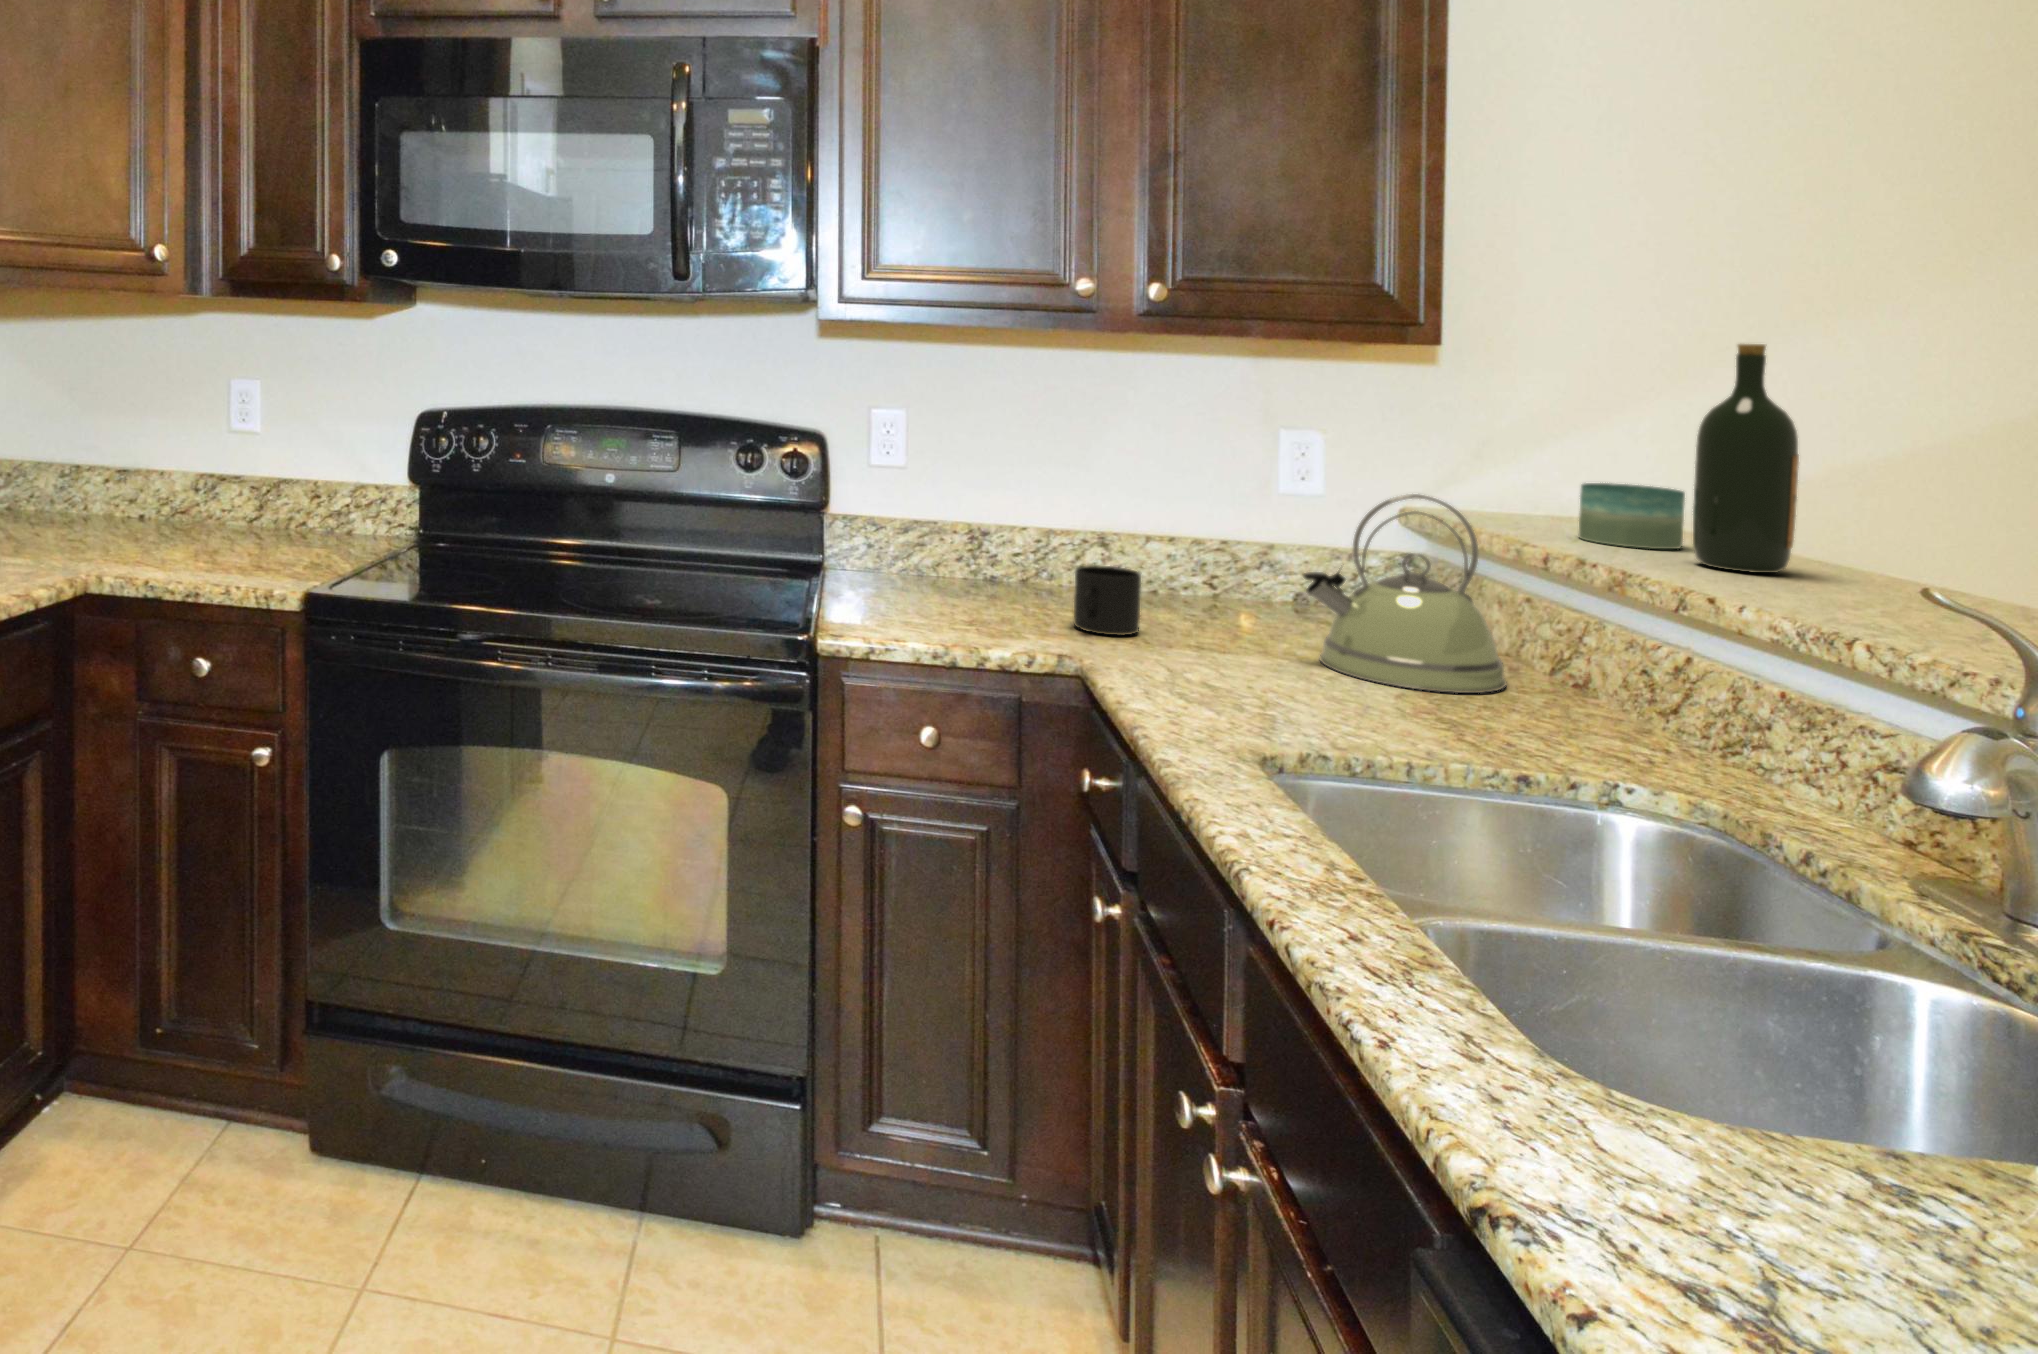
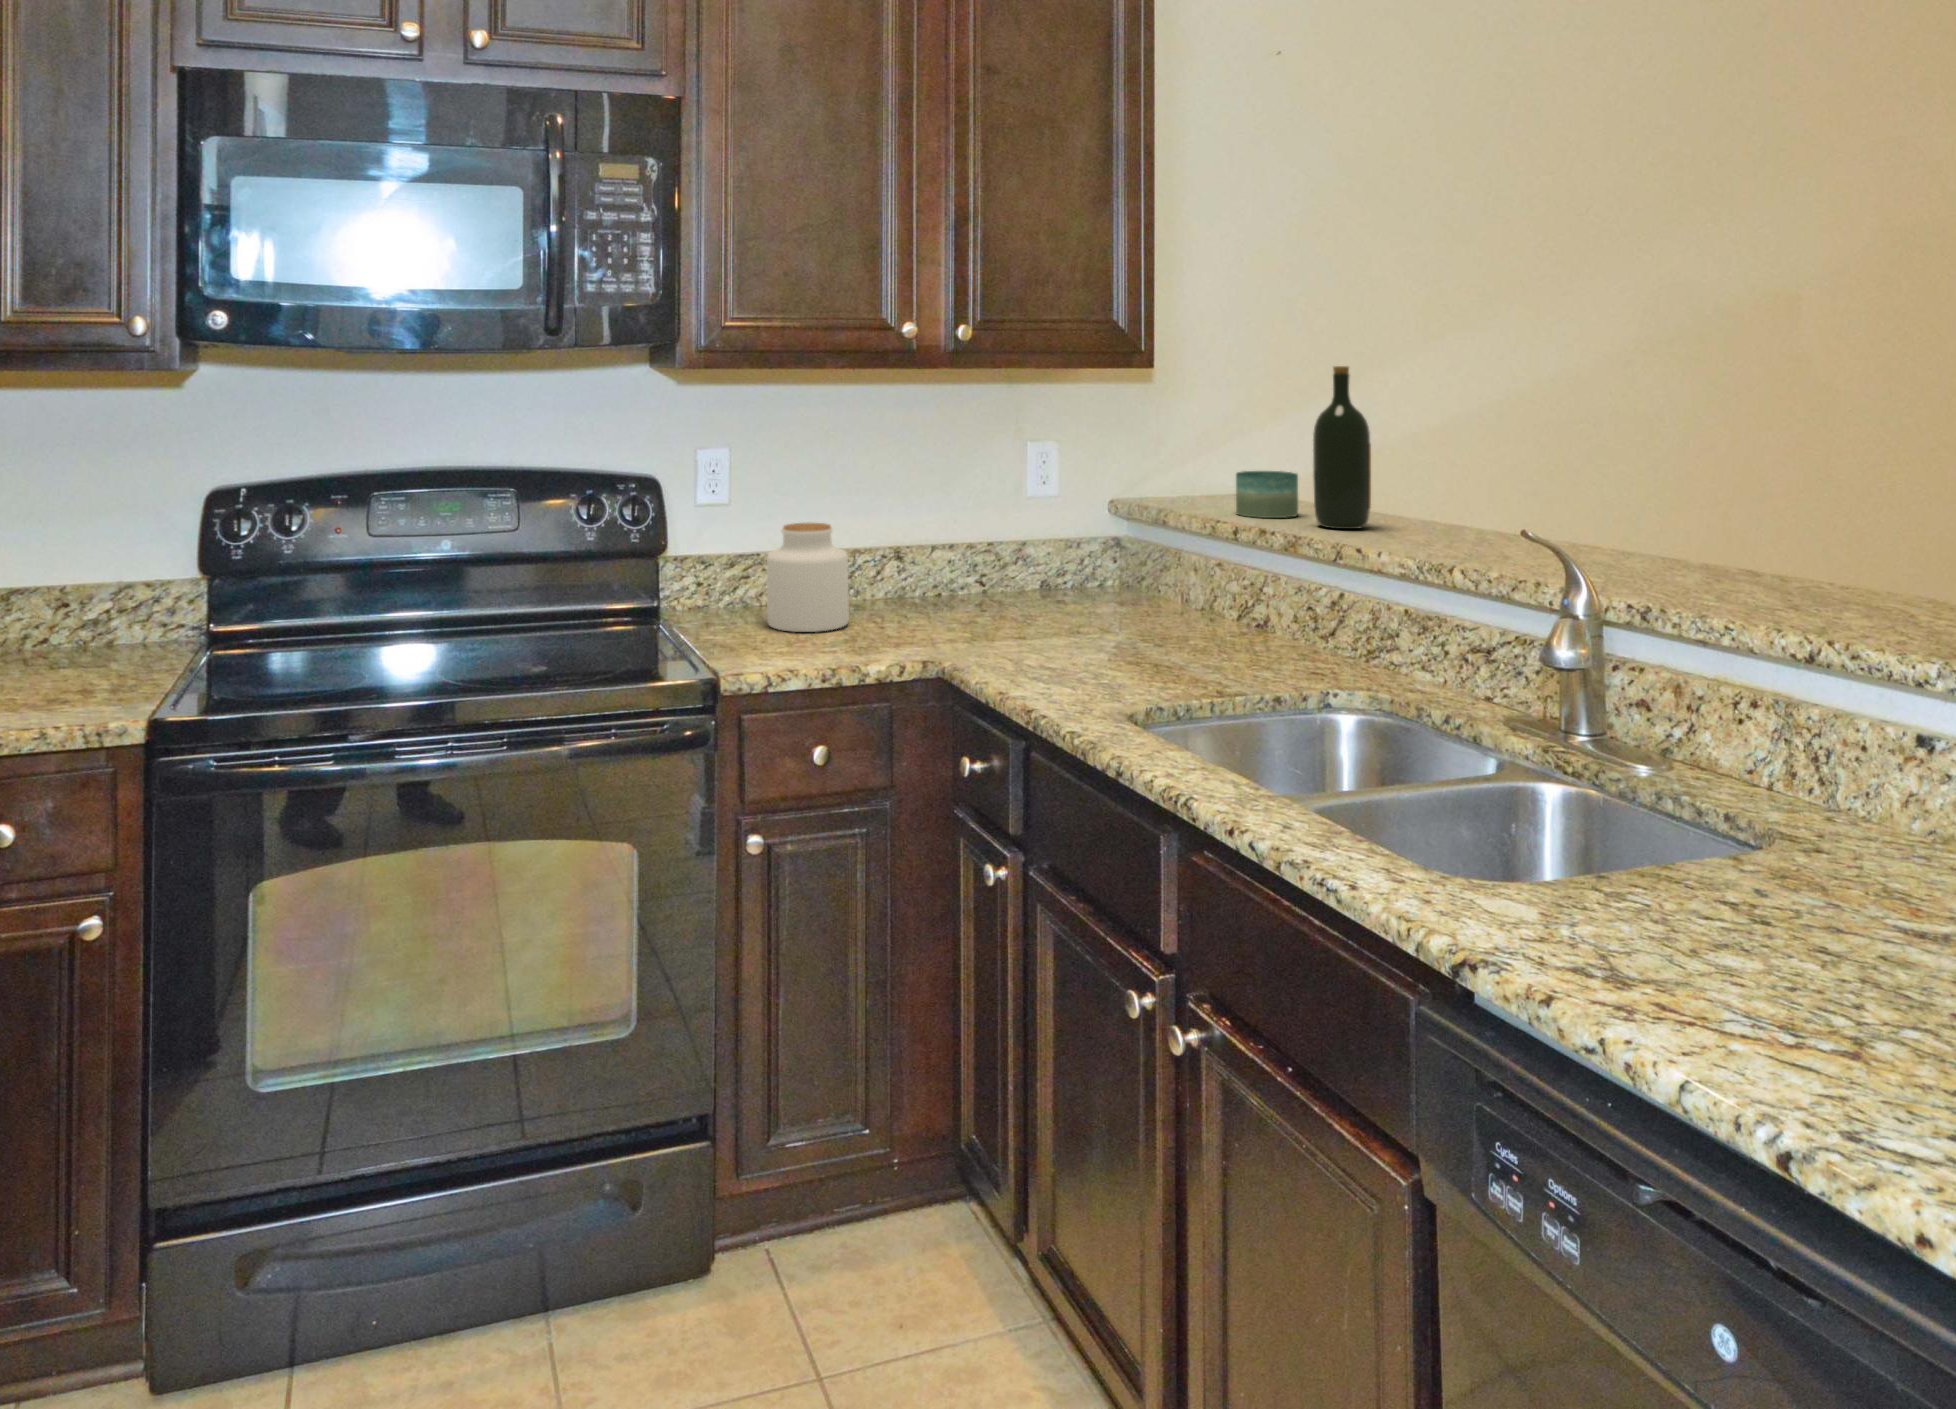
jar: none [920,490,1014,608] -> present [767,523,849,632]
kettle: present [1303,494,1506,693] -> none [1087,493,1223,646]
mug: present [1074,565,1141,635] -> none [911,578,964,638]

